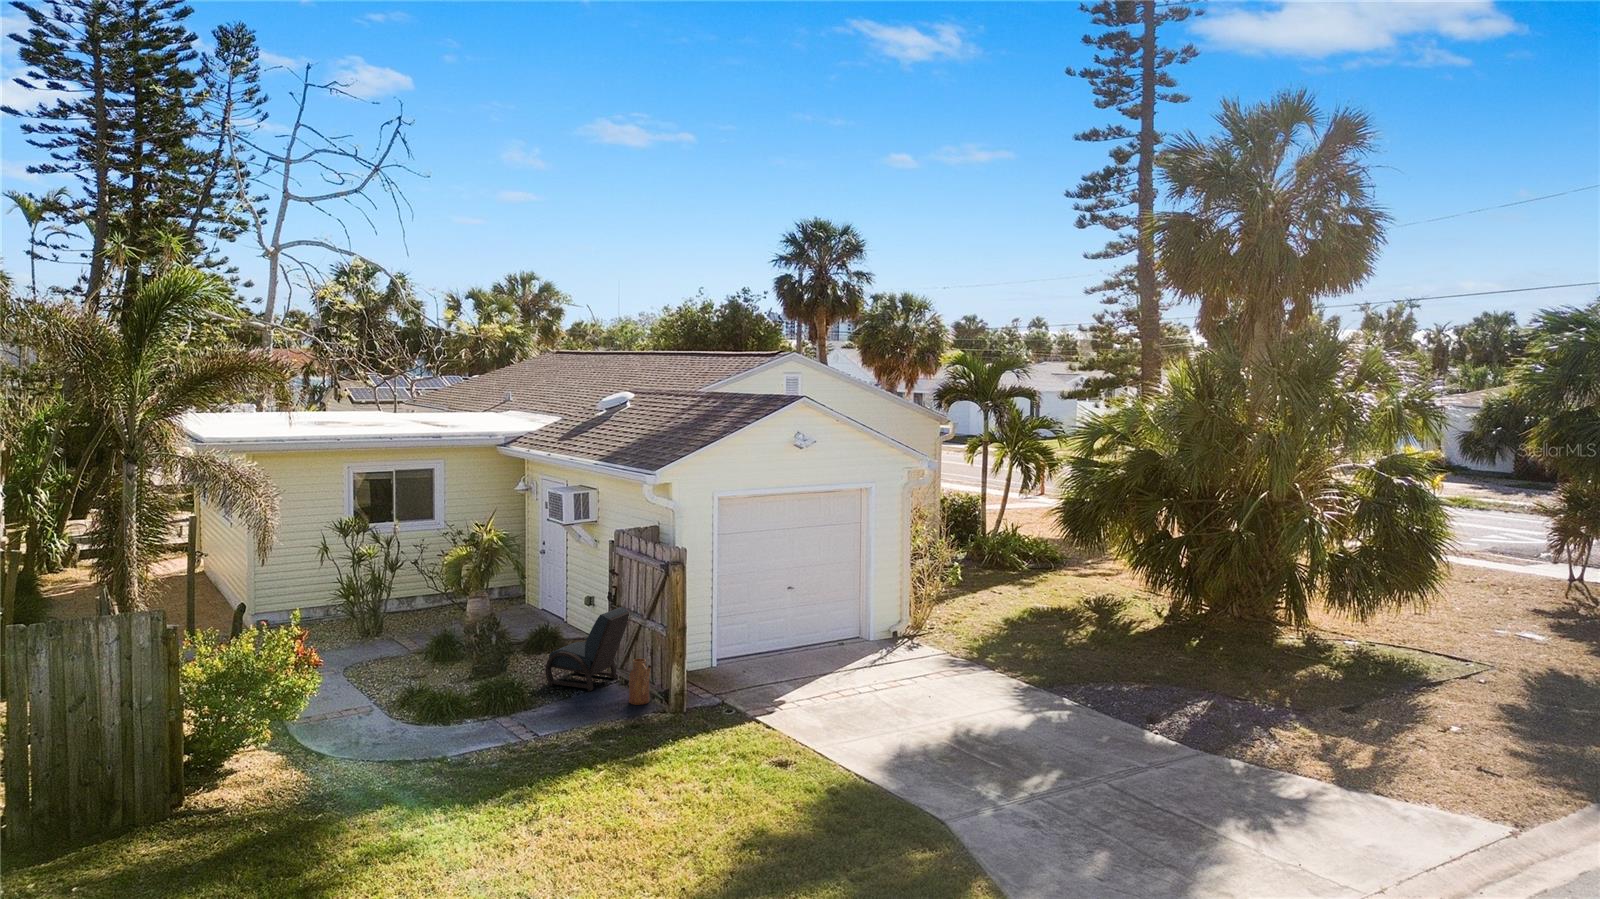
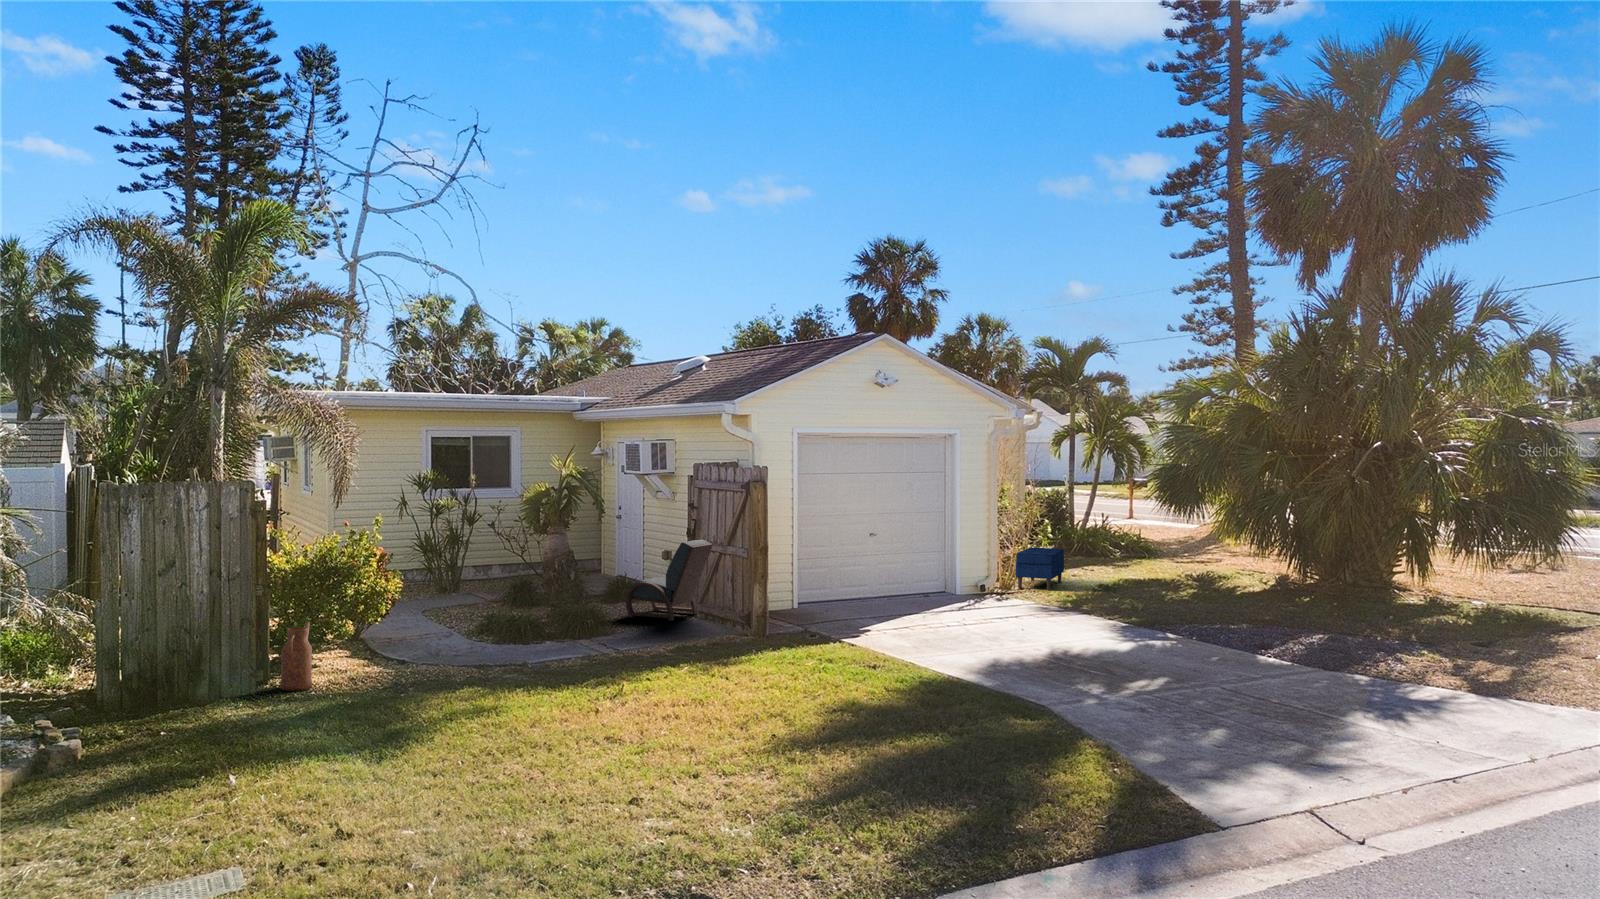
bench: none [927,580,973,628] -> present [1016,548,1064,590]
watering can: present [629,658,651,705] -> present [280,622,312,691]

